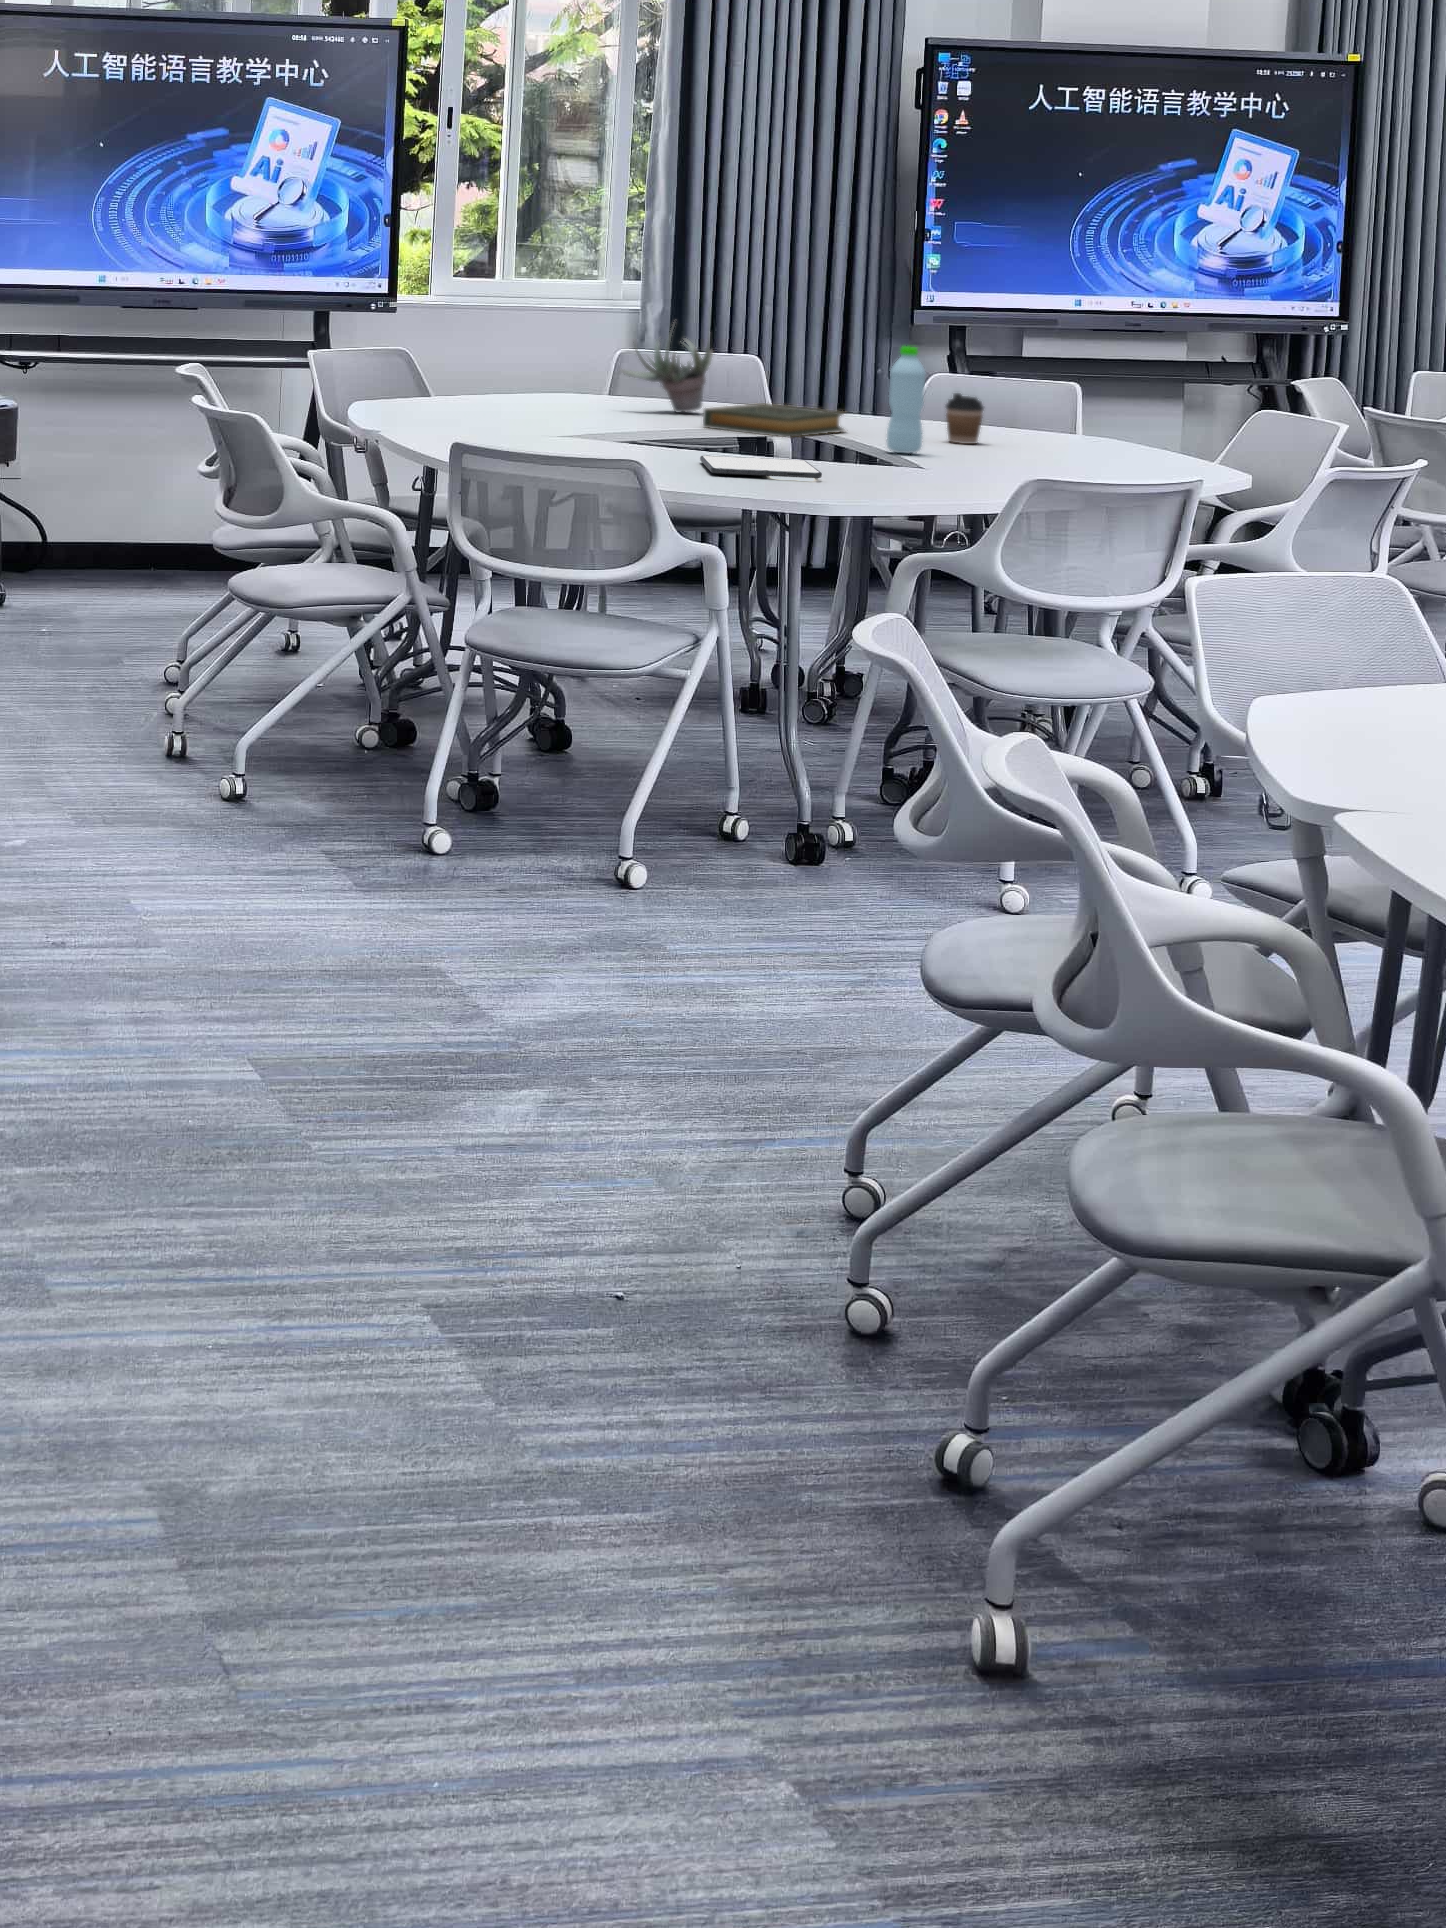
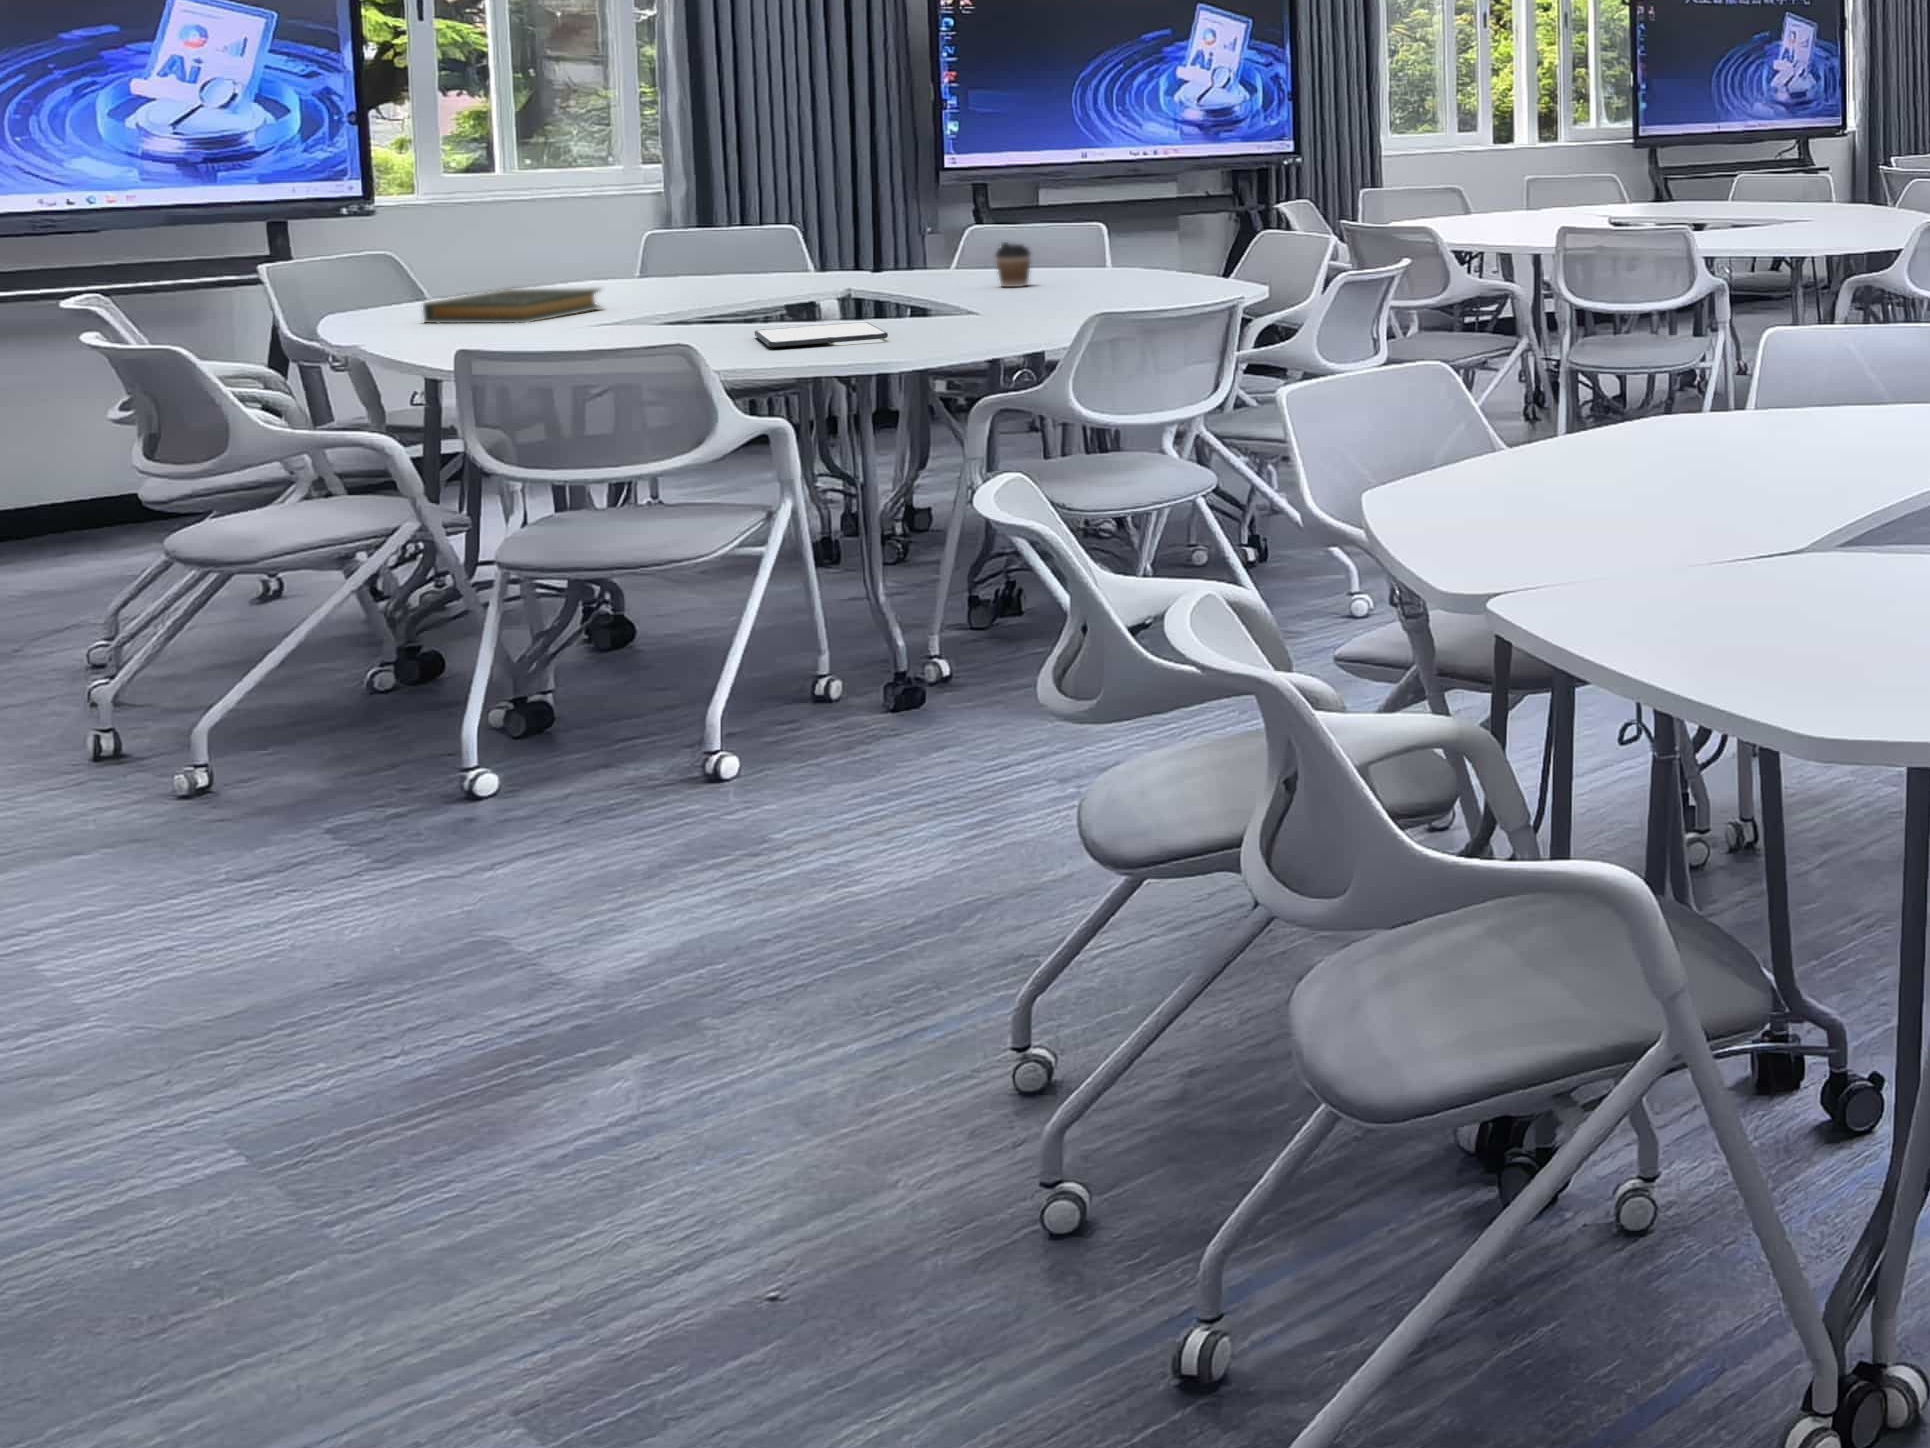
succulent plant: present [621,333,713,413] -> none [651,198,754,288]
water bottle: present [886,346,925,453] -> none [941,205,979,303]
hardback book: present [703,403,845,437] -> present [423,288,600,323]

